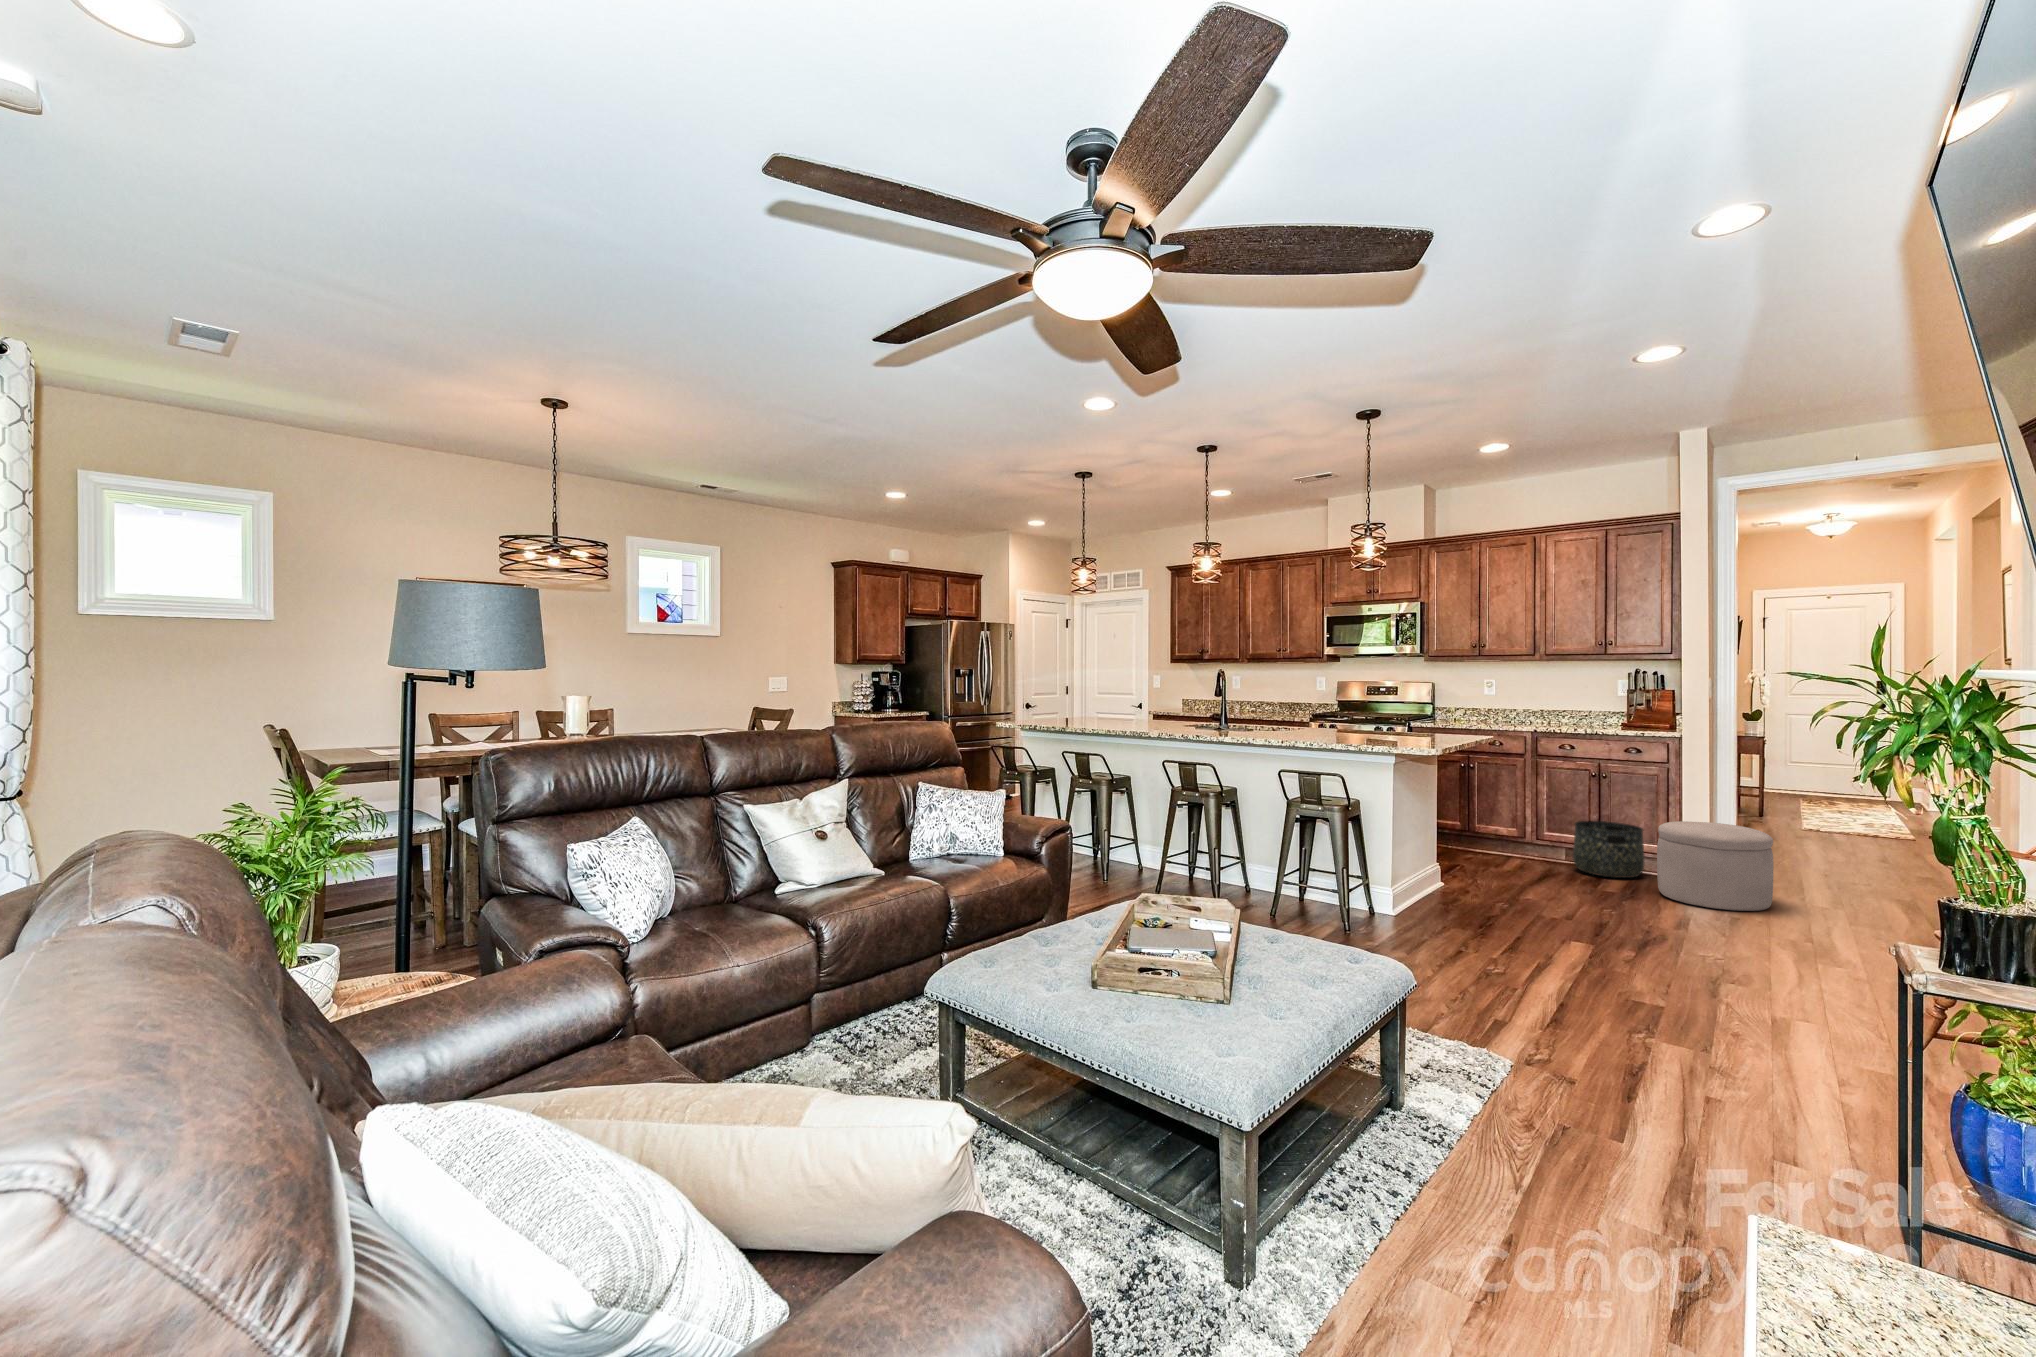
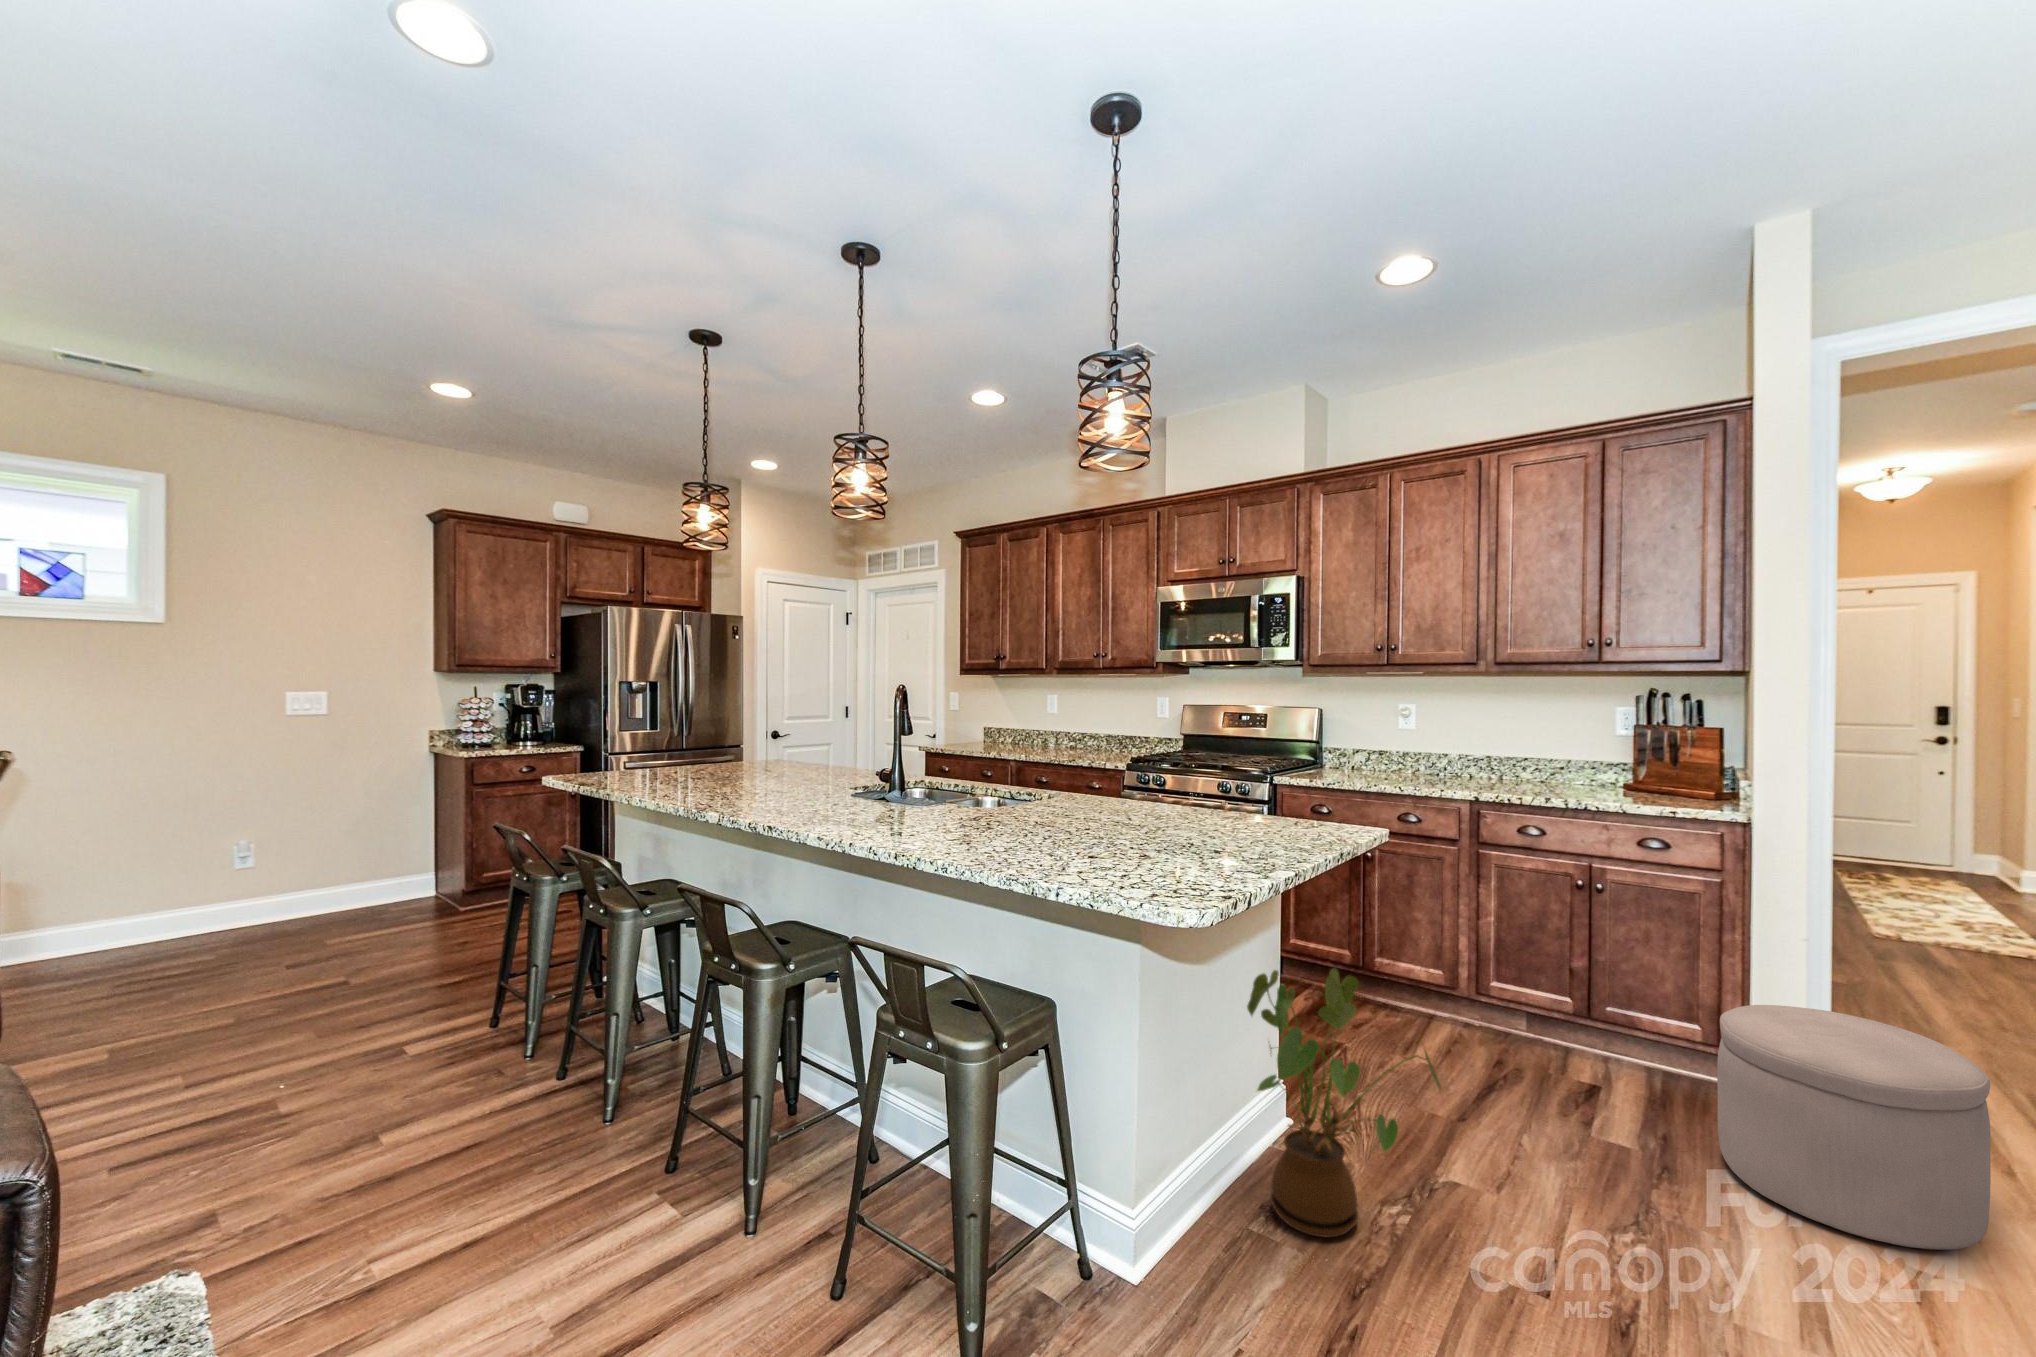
house plant: none [1430,802,1527,910] -> present [1247,969,1441,1238]
basket: present [1573,821,1644,878] -> none [1544,970,1679,1098]

